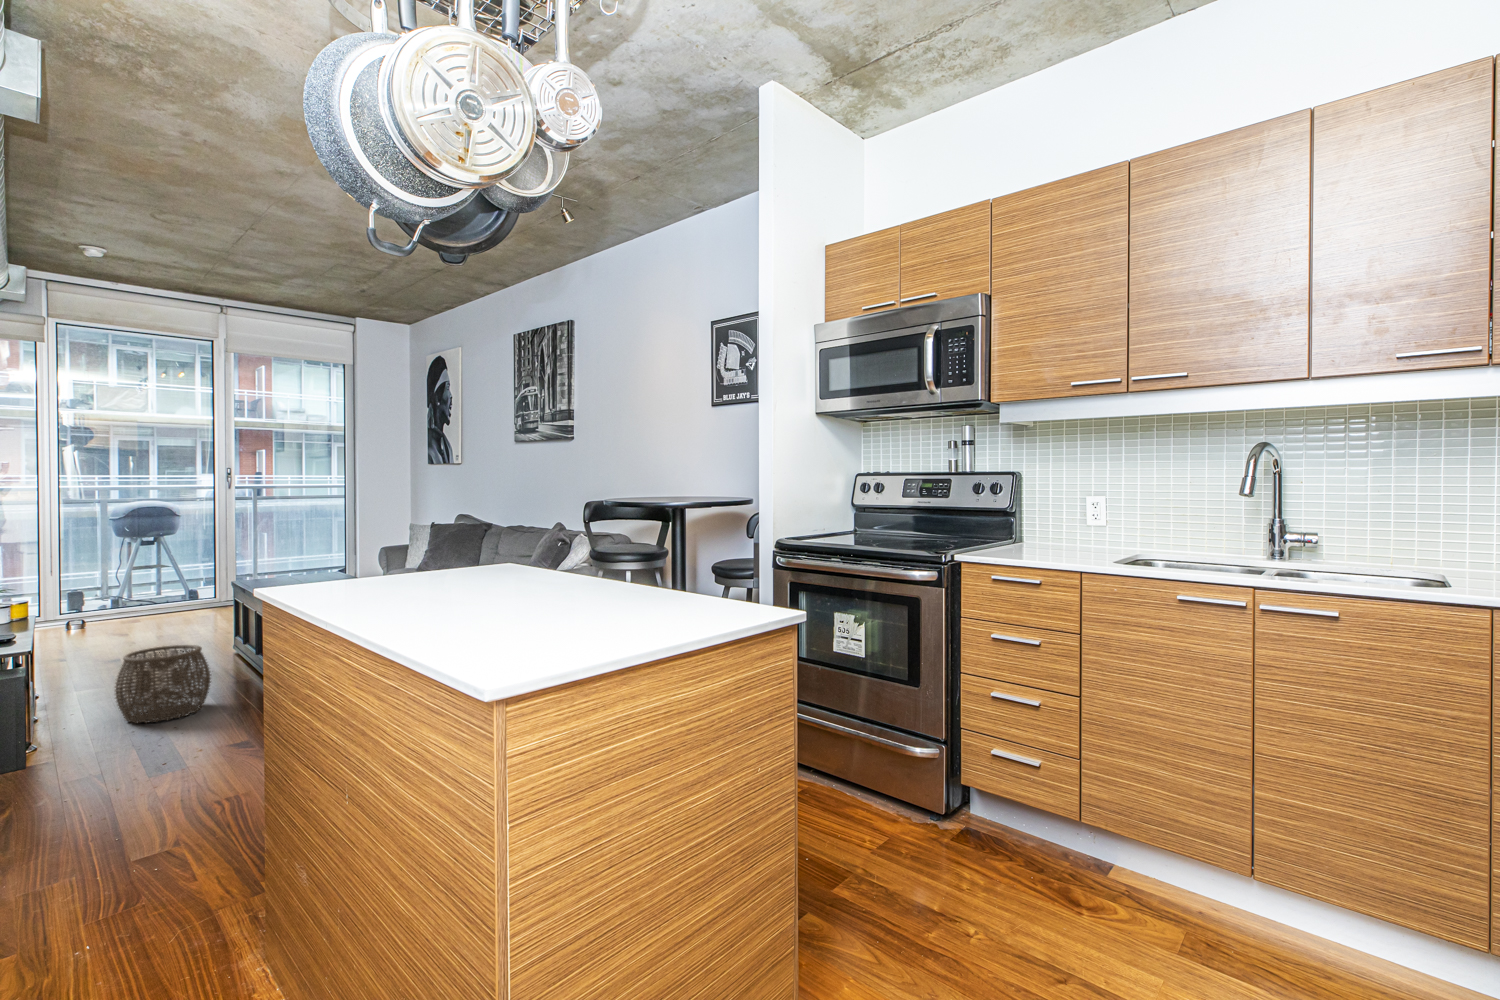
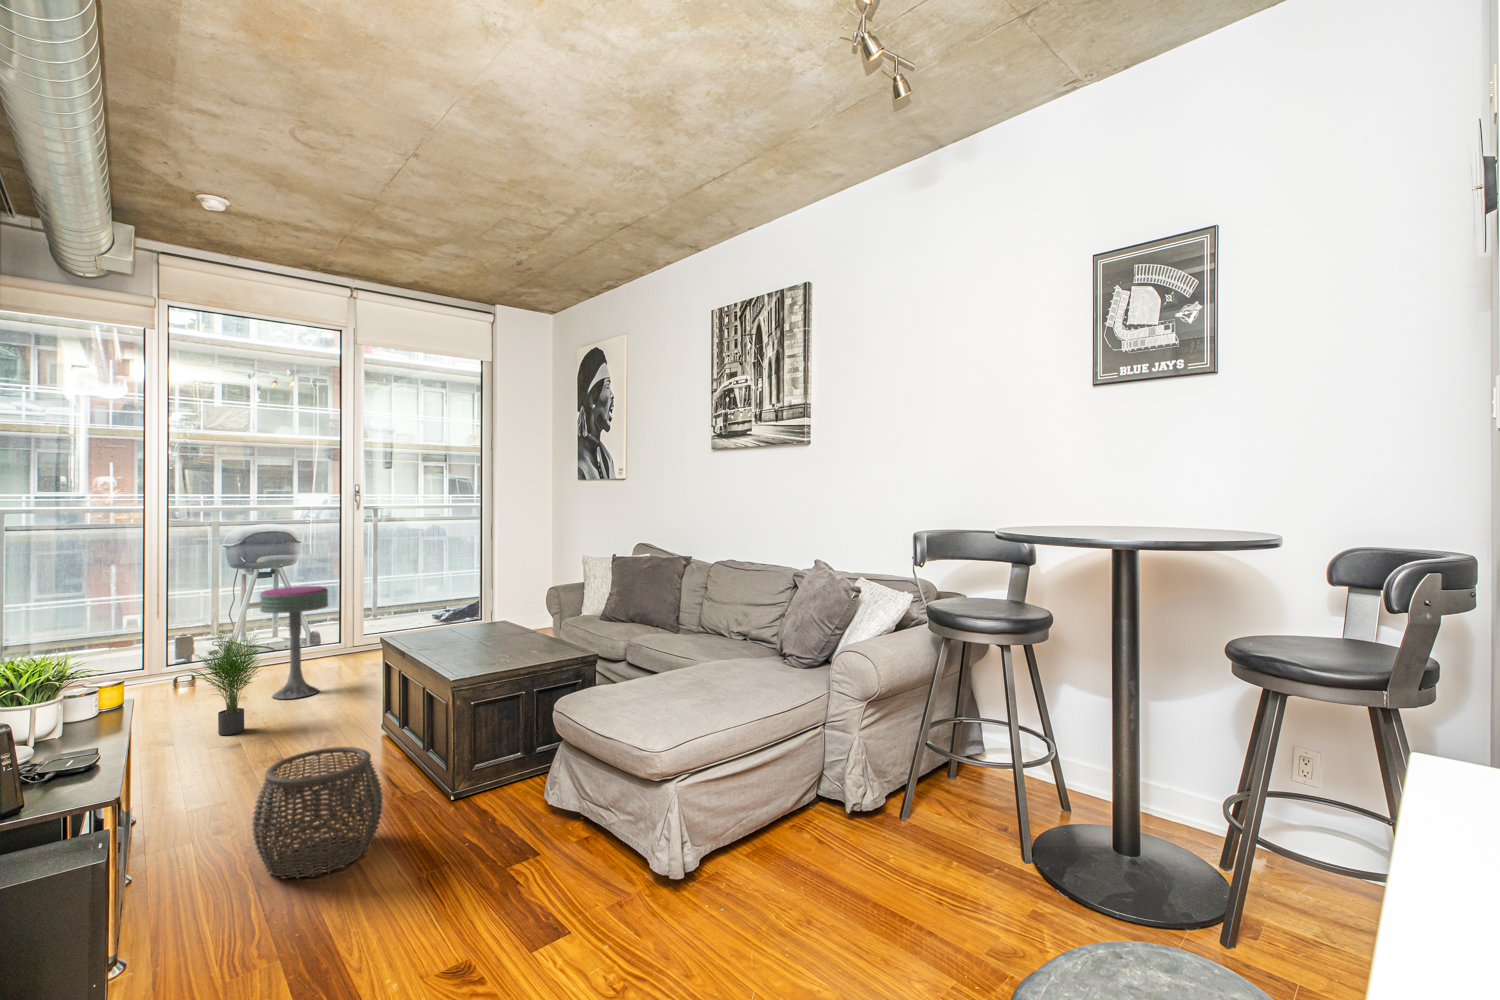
bar stool: none [140,549,199,636] -> present [260,586,328,699]
potted plant: none [65,574,146,657] -> present [190,630,260,735]

